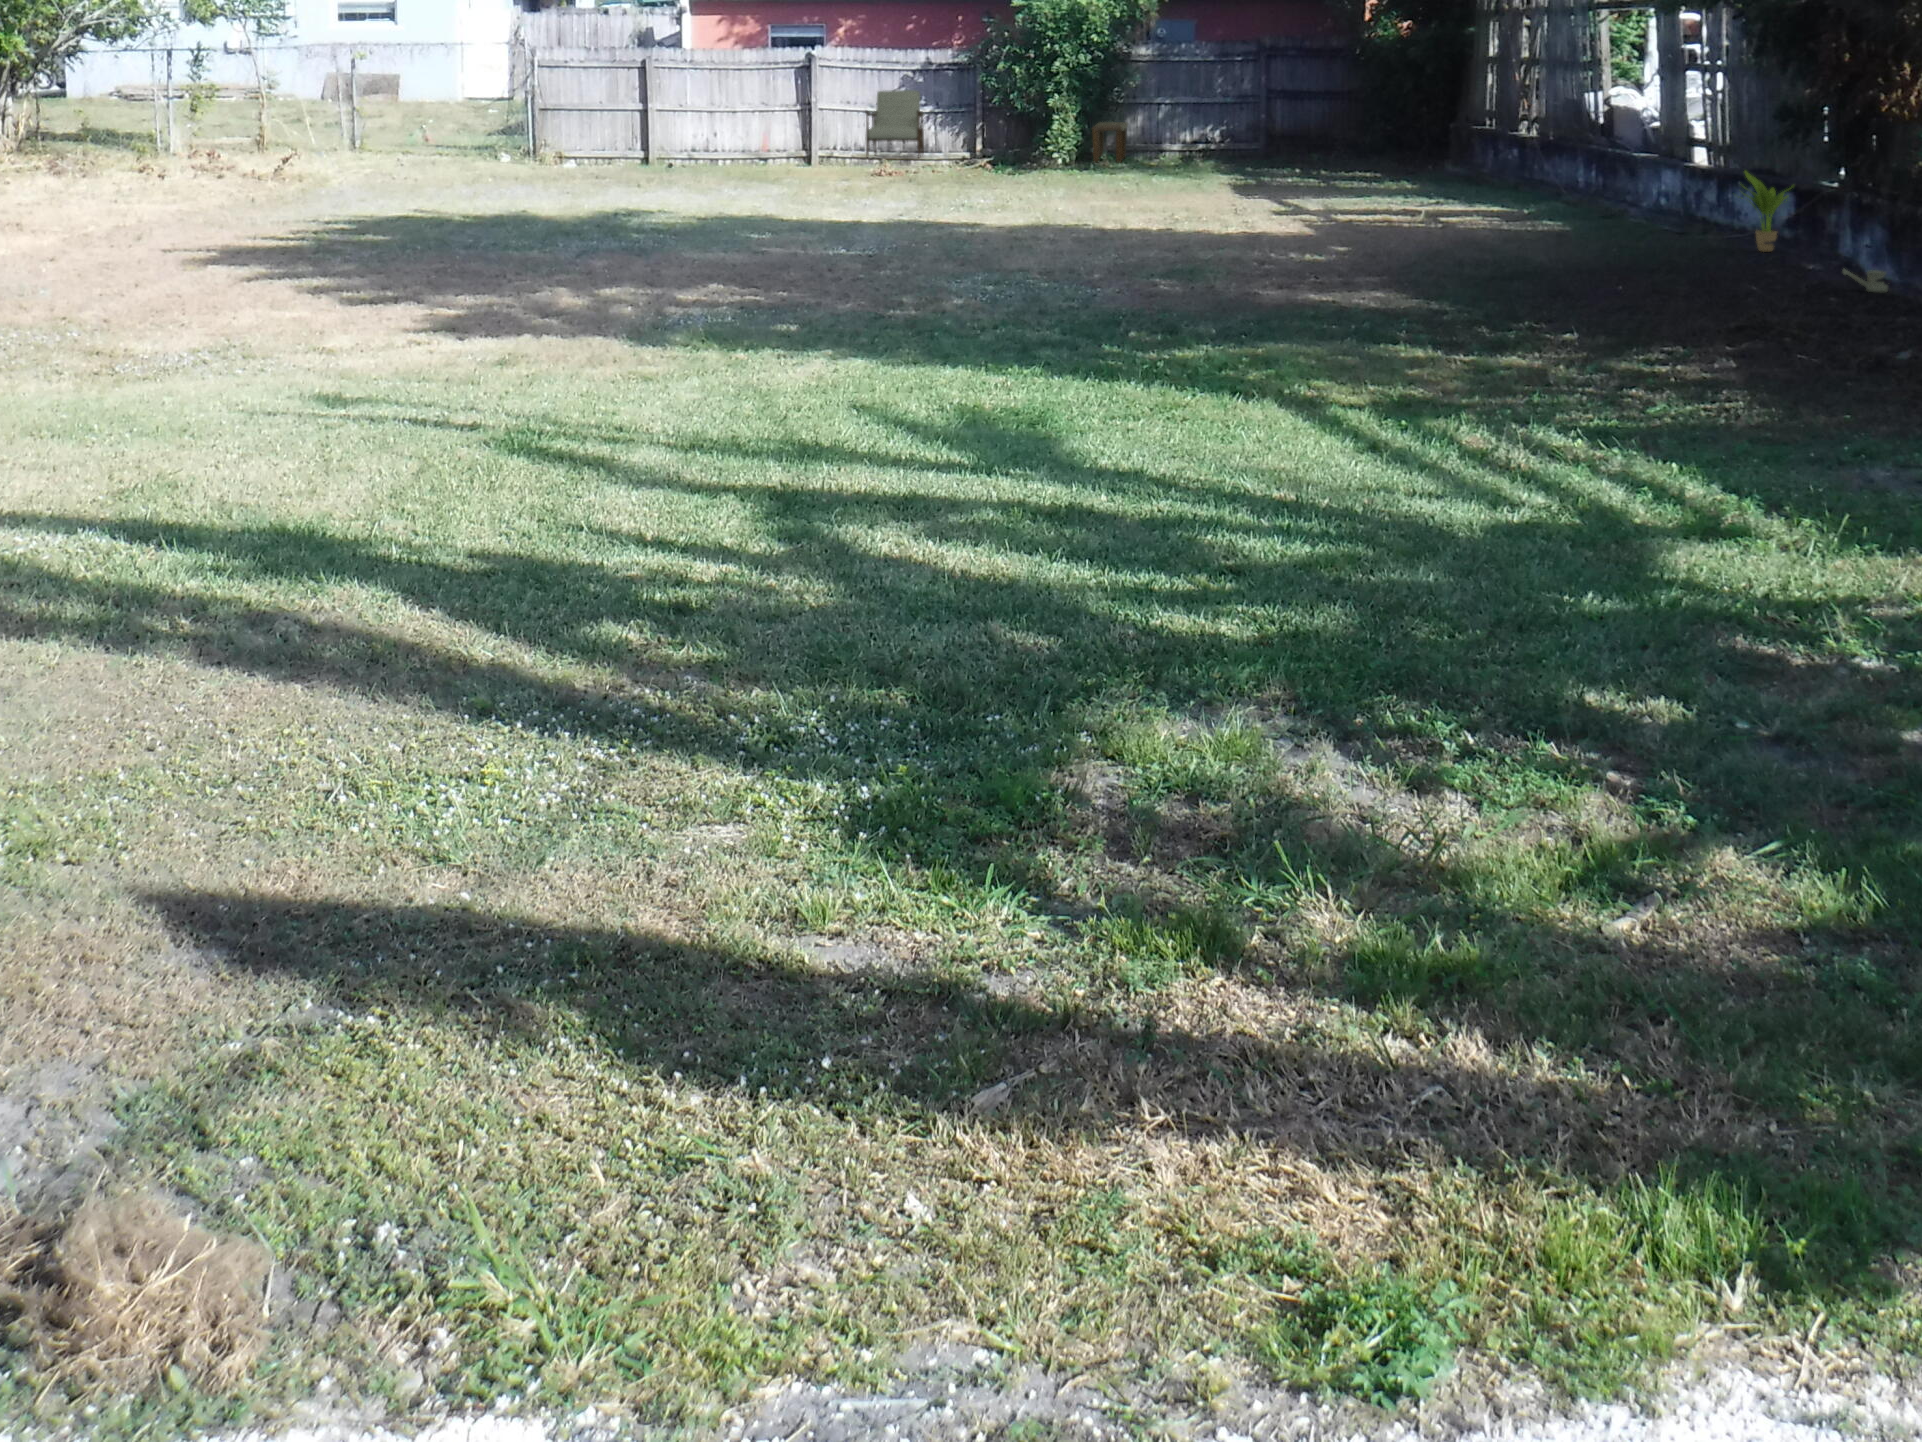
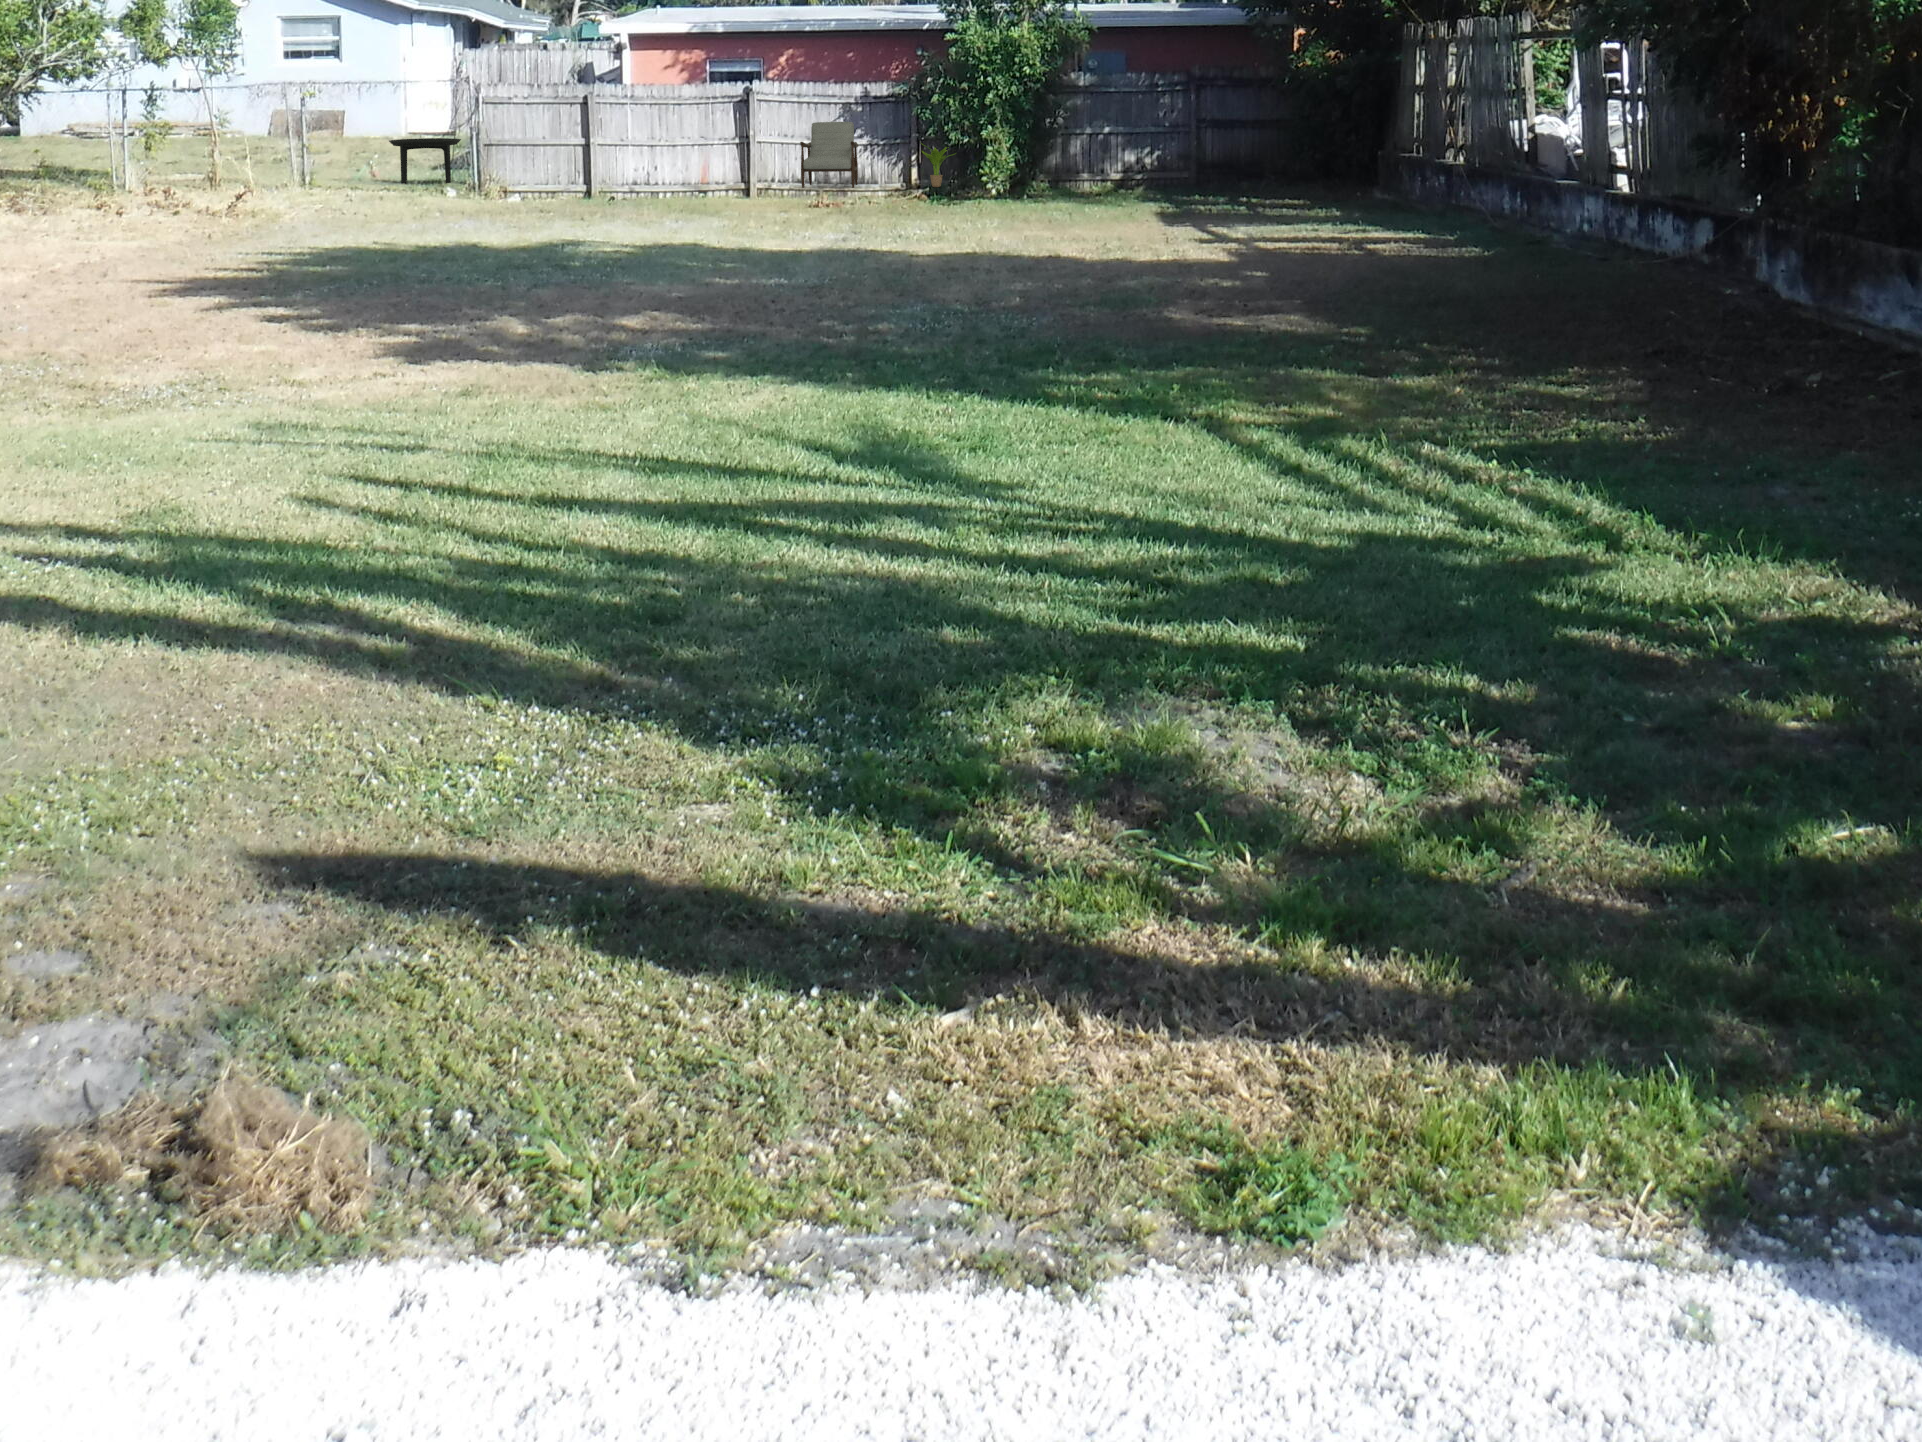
round table: none [440,104,516,150] -> present [389,138,461,184]
bench: present [1092,122,1128,163] -> none [1021,151,1057,191]
potted plant: present [1741,171,1789,252] -> present [921,143,947,187]
watering can: present [1843,269,1888,293] -> none [1749,291,1804,315]

